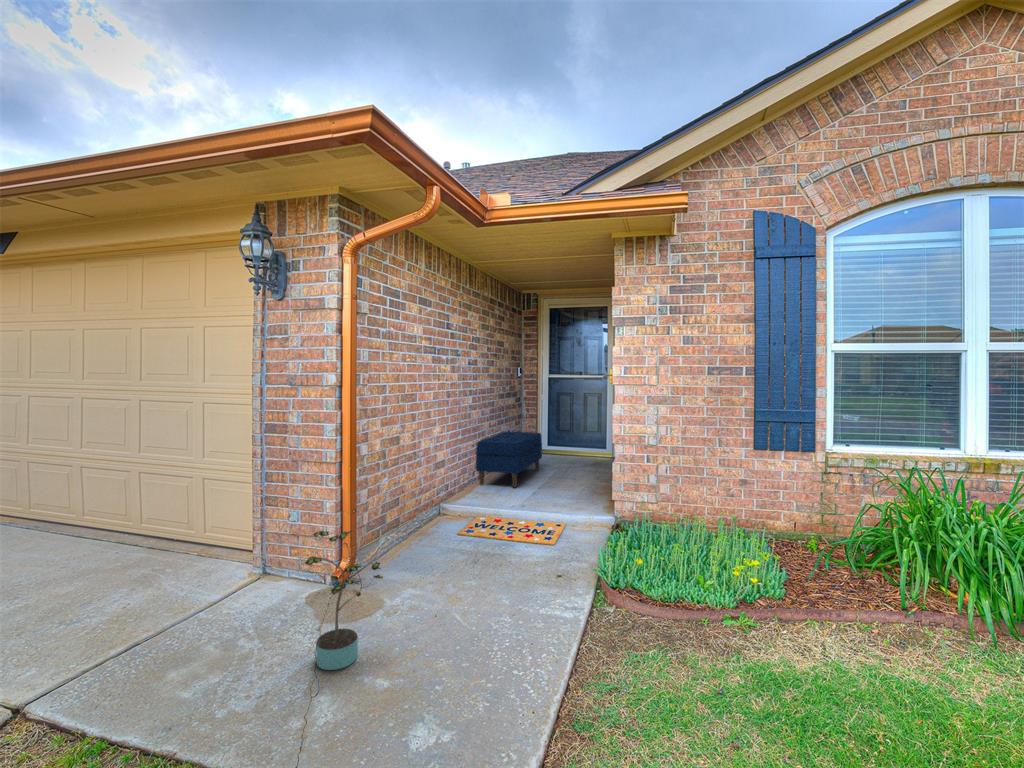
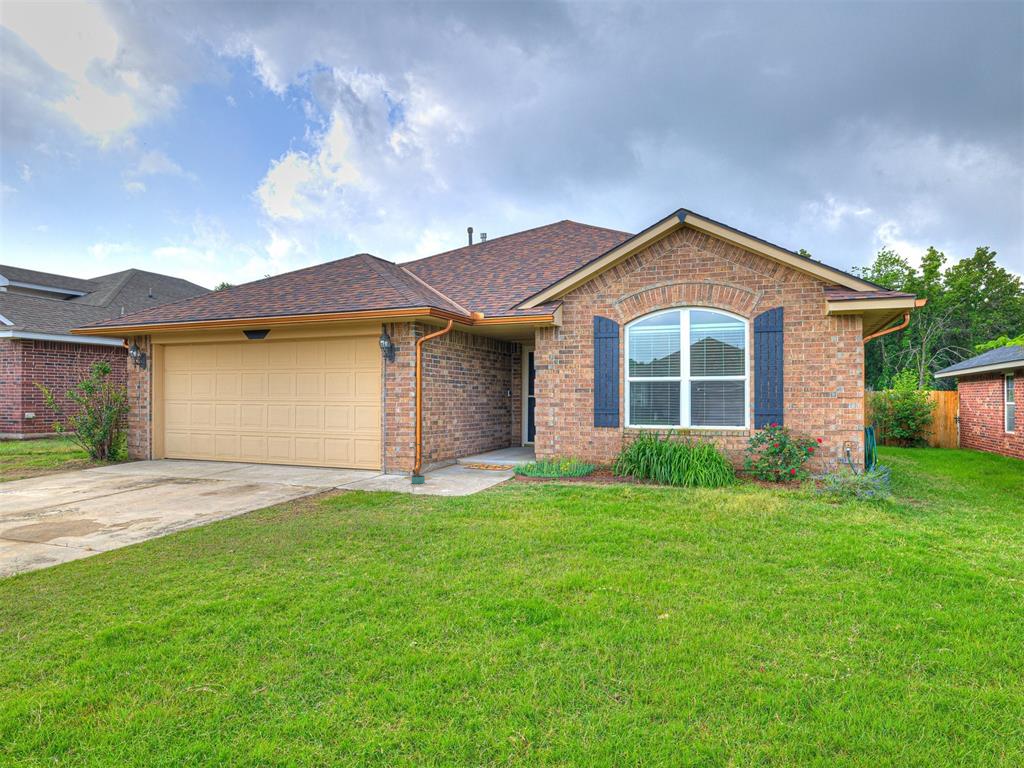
bench: present [476,432,542,487] -> none [478,428,519,455]

